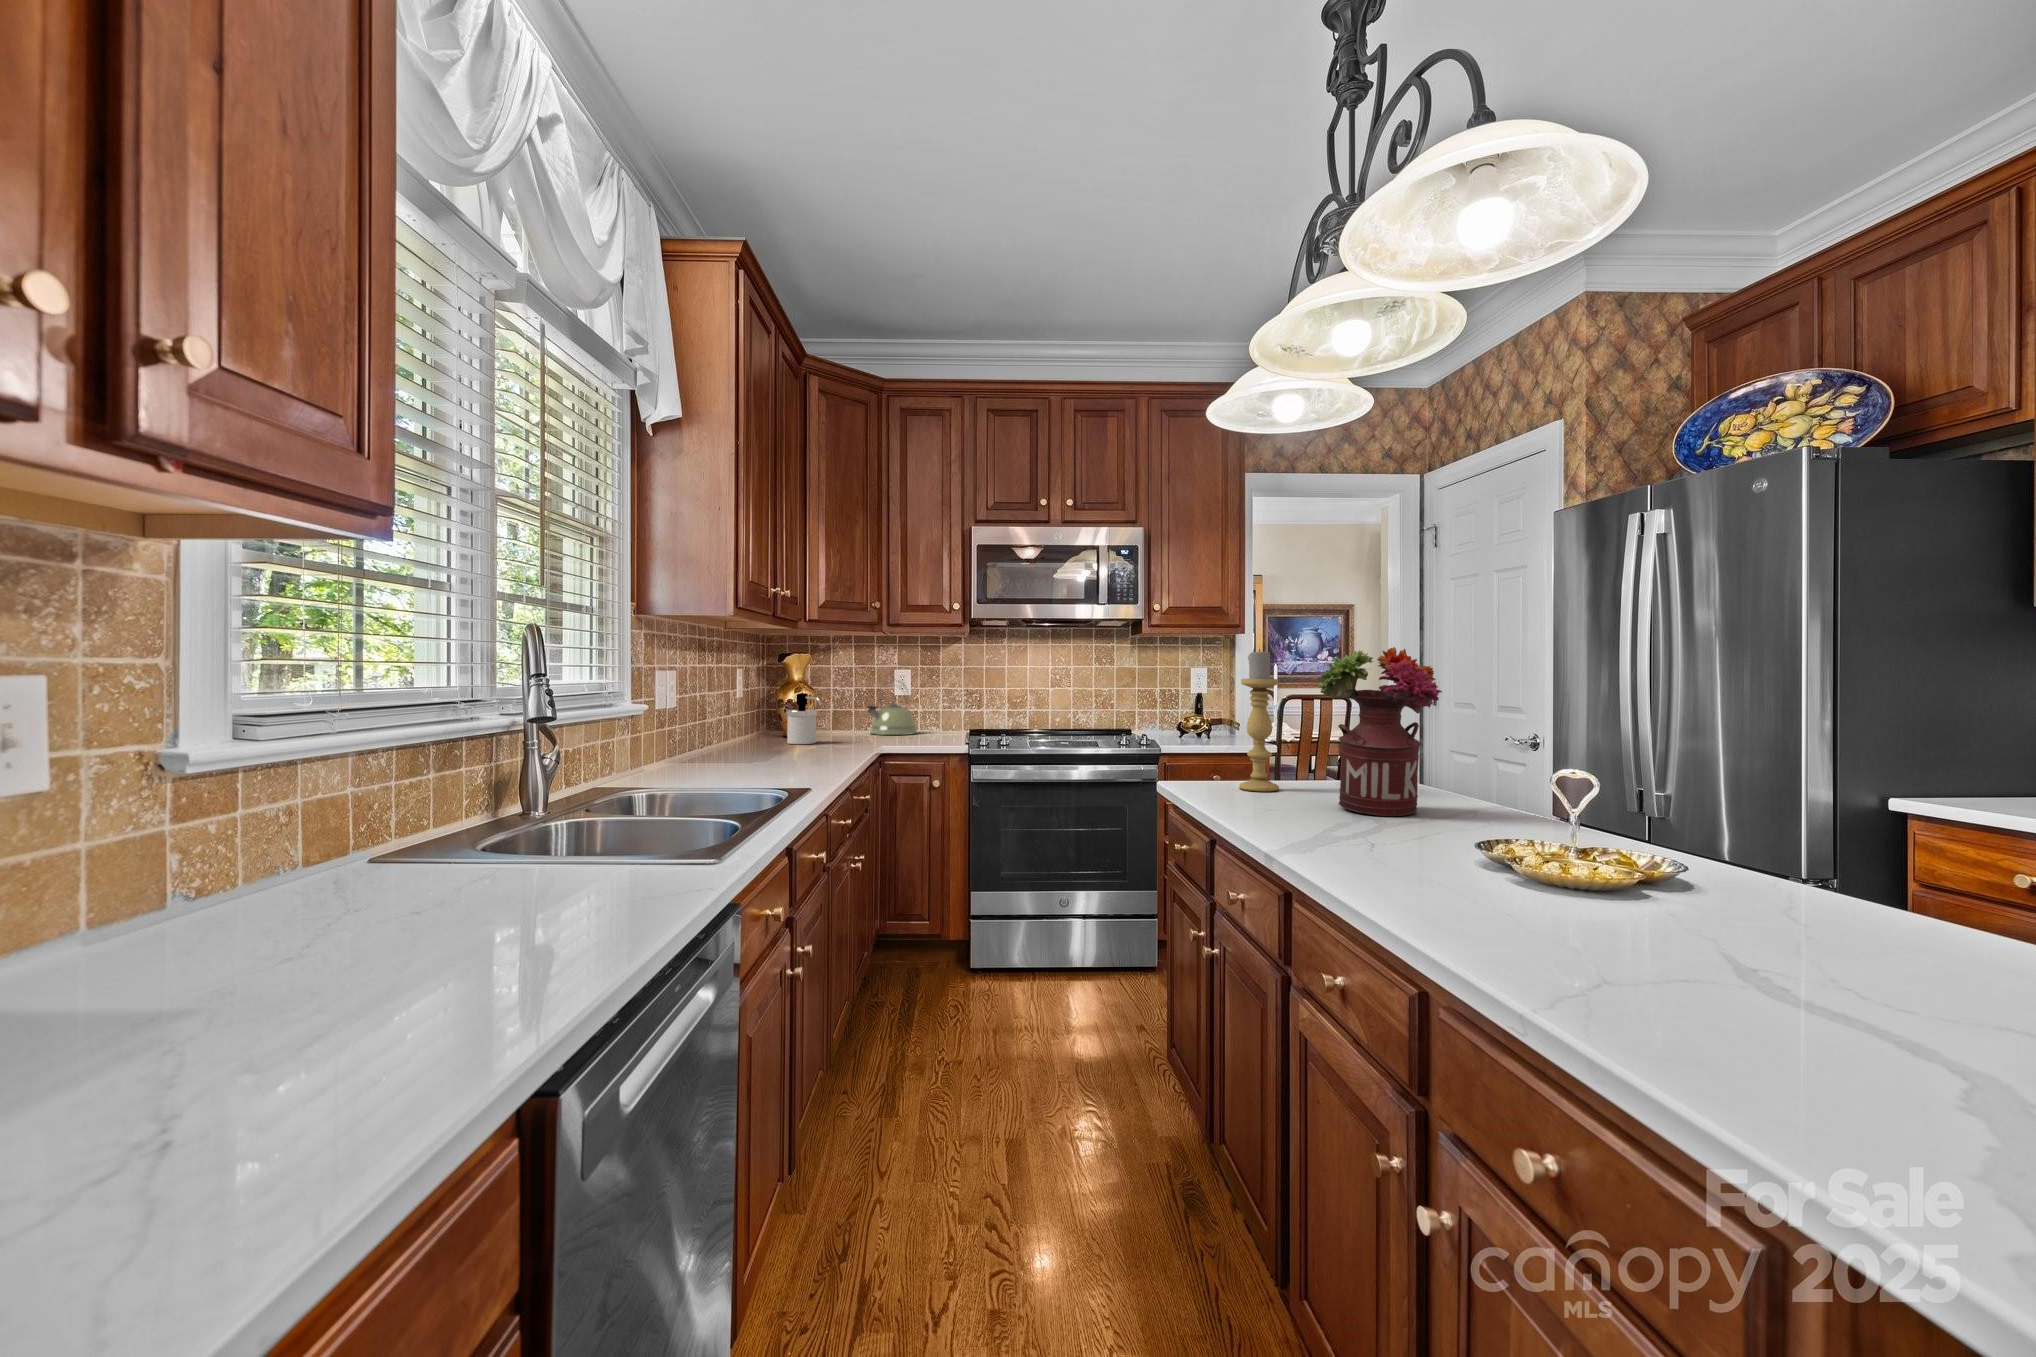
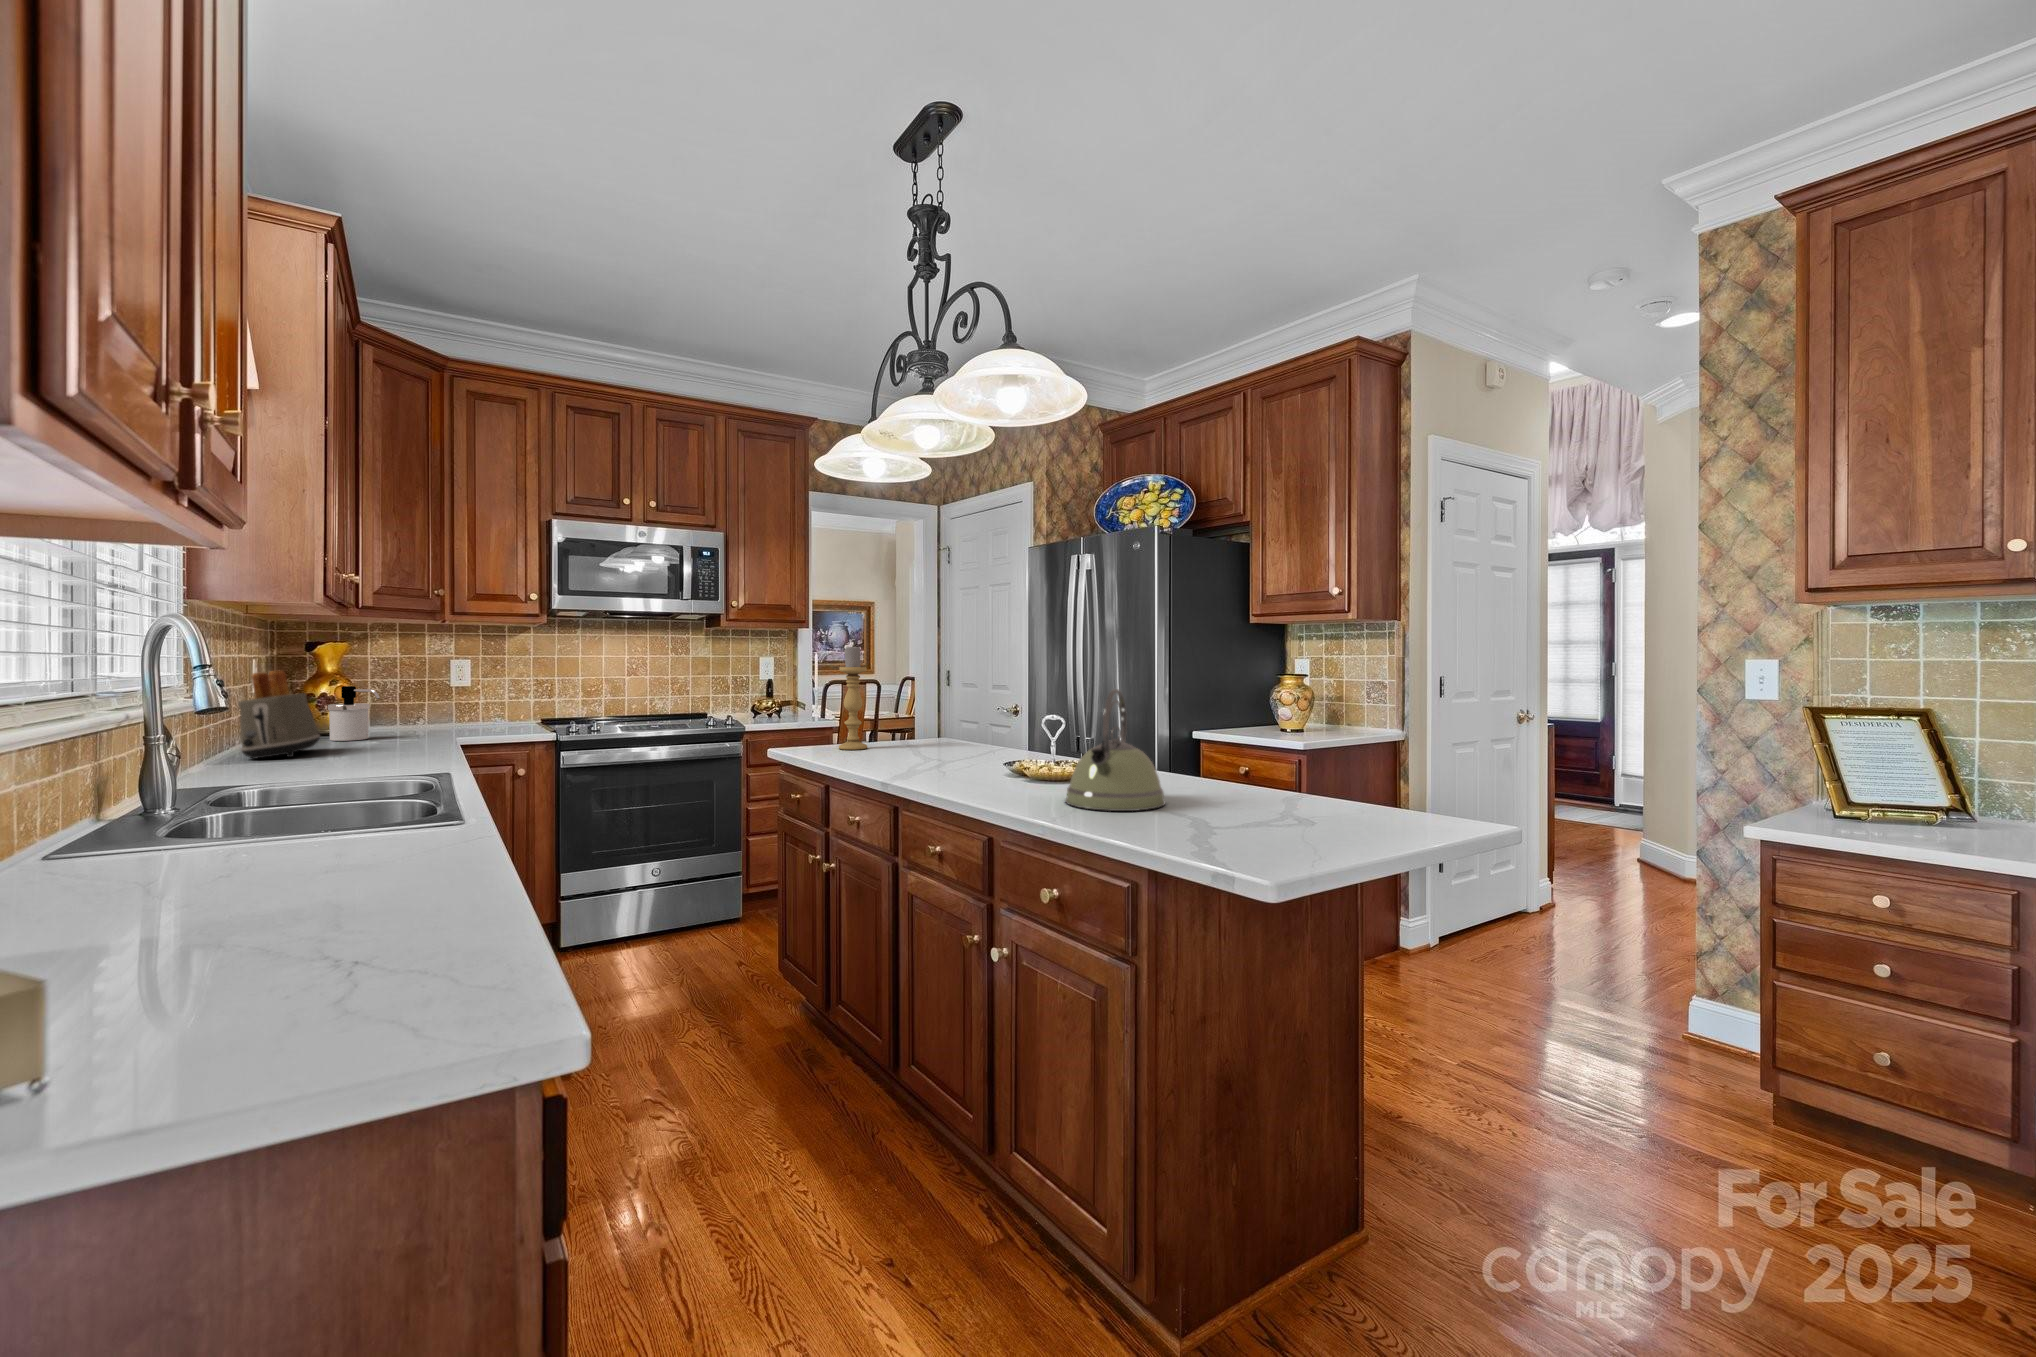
flower arrangement: present [1318,647,1442,816] -> none [901,645,978,757]
toaster: none [698,678,766,759] -> present [238,671,320,759]
kettle: present [867,681,917,735] -> present [1065,689,1166,811]

